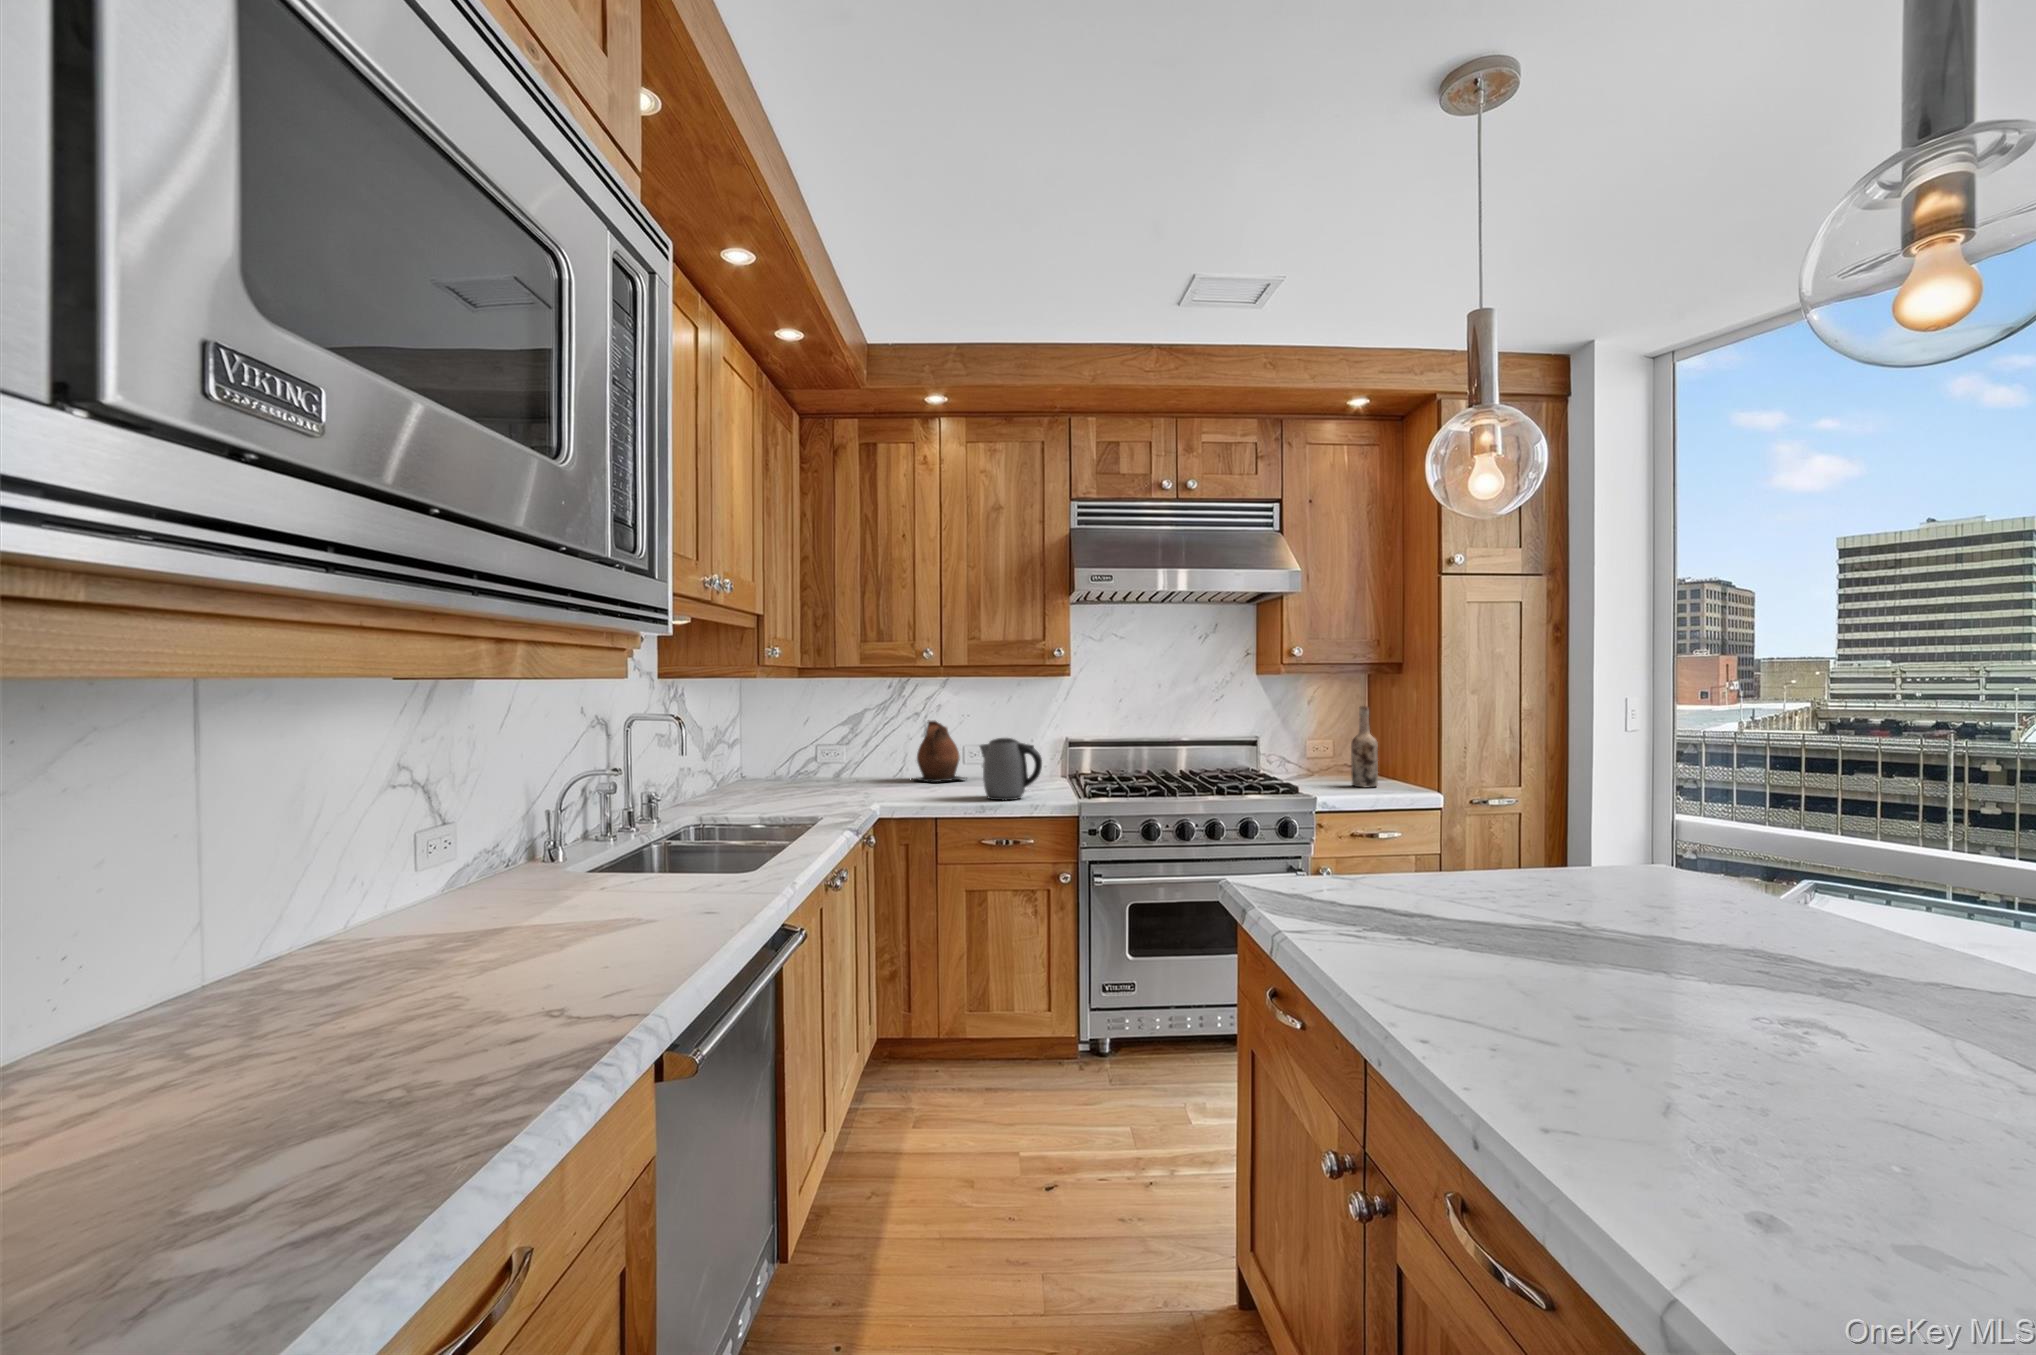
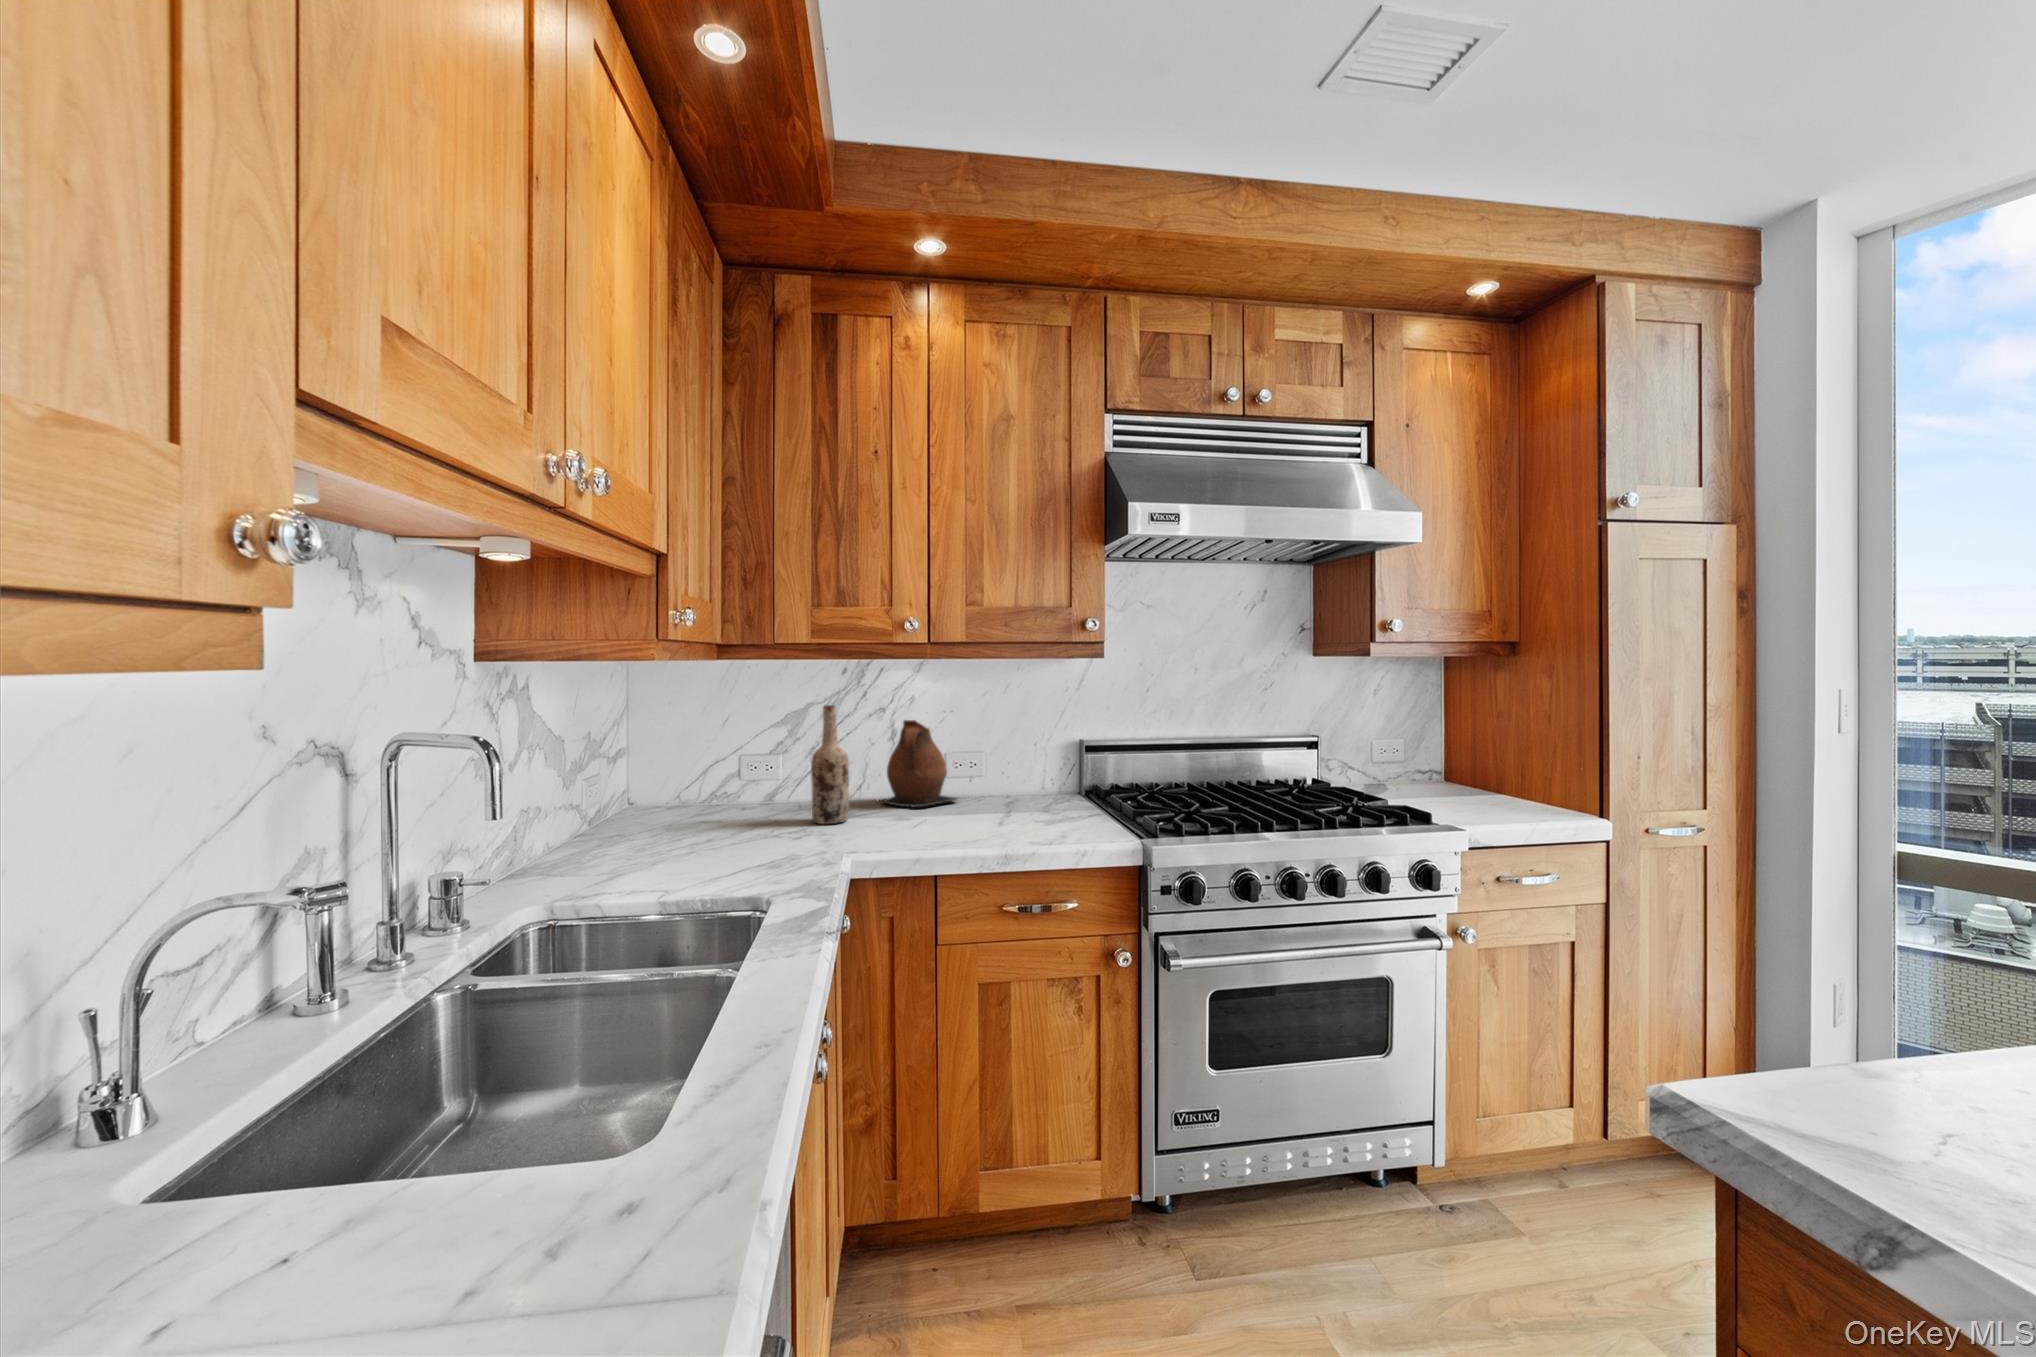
wine bottle: present [1351,706,1378,787] -> present [811,705,849,824]
kettle: present [979,738,1042,800] -> none [1004,750,1099,845]

